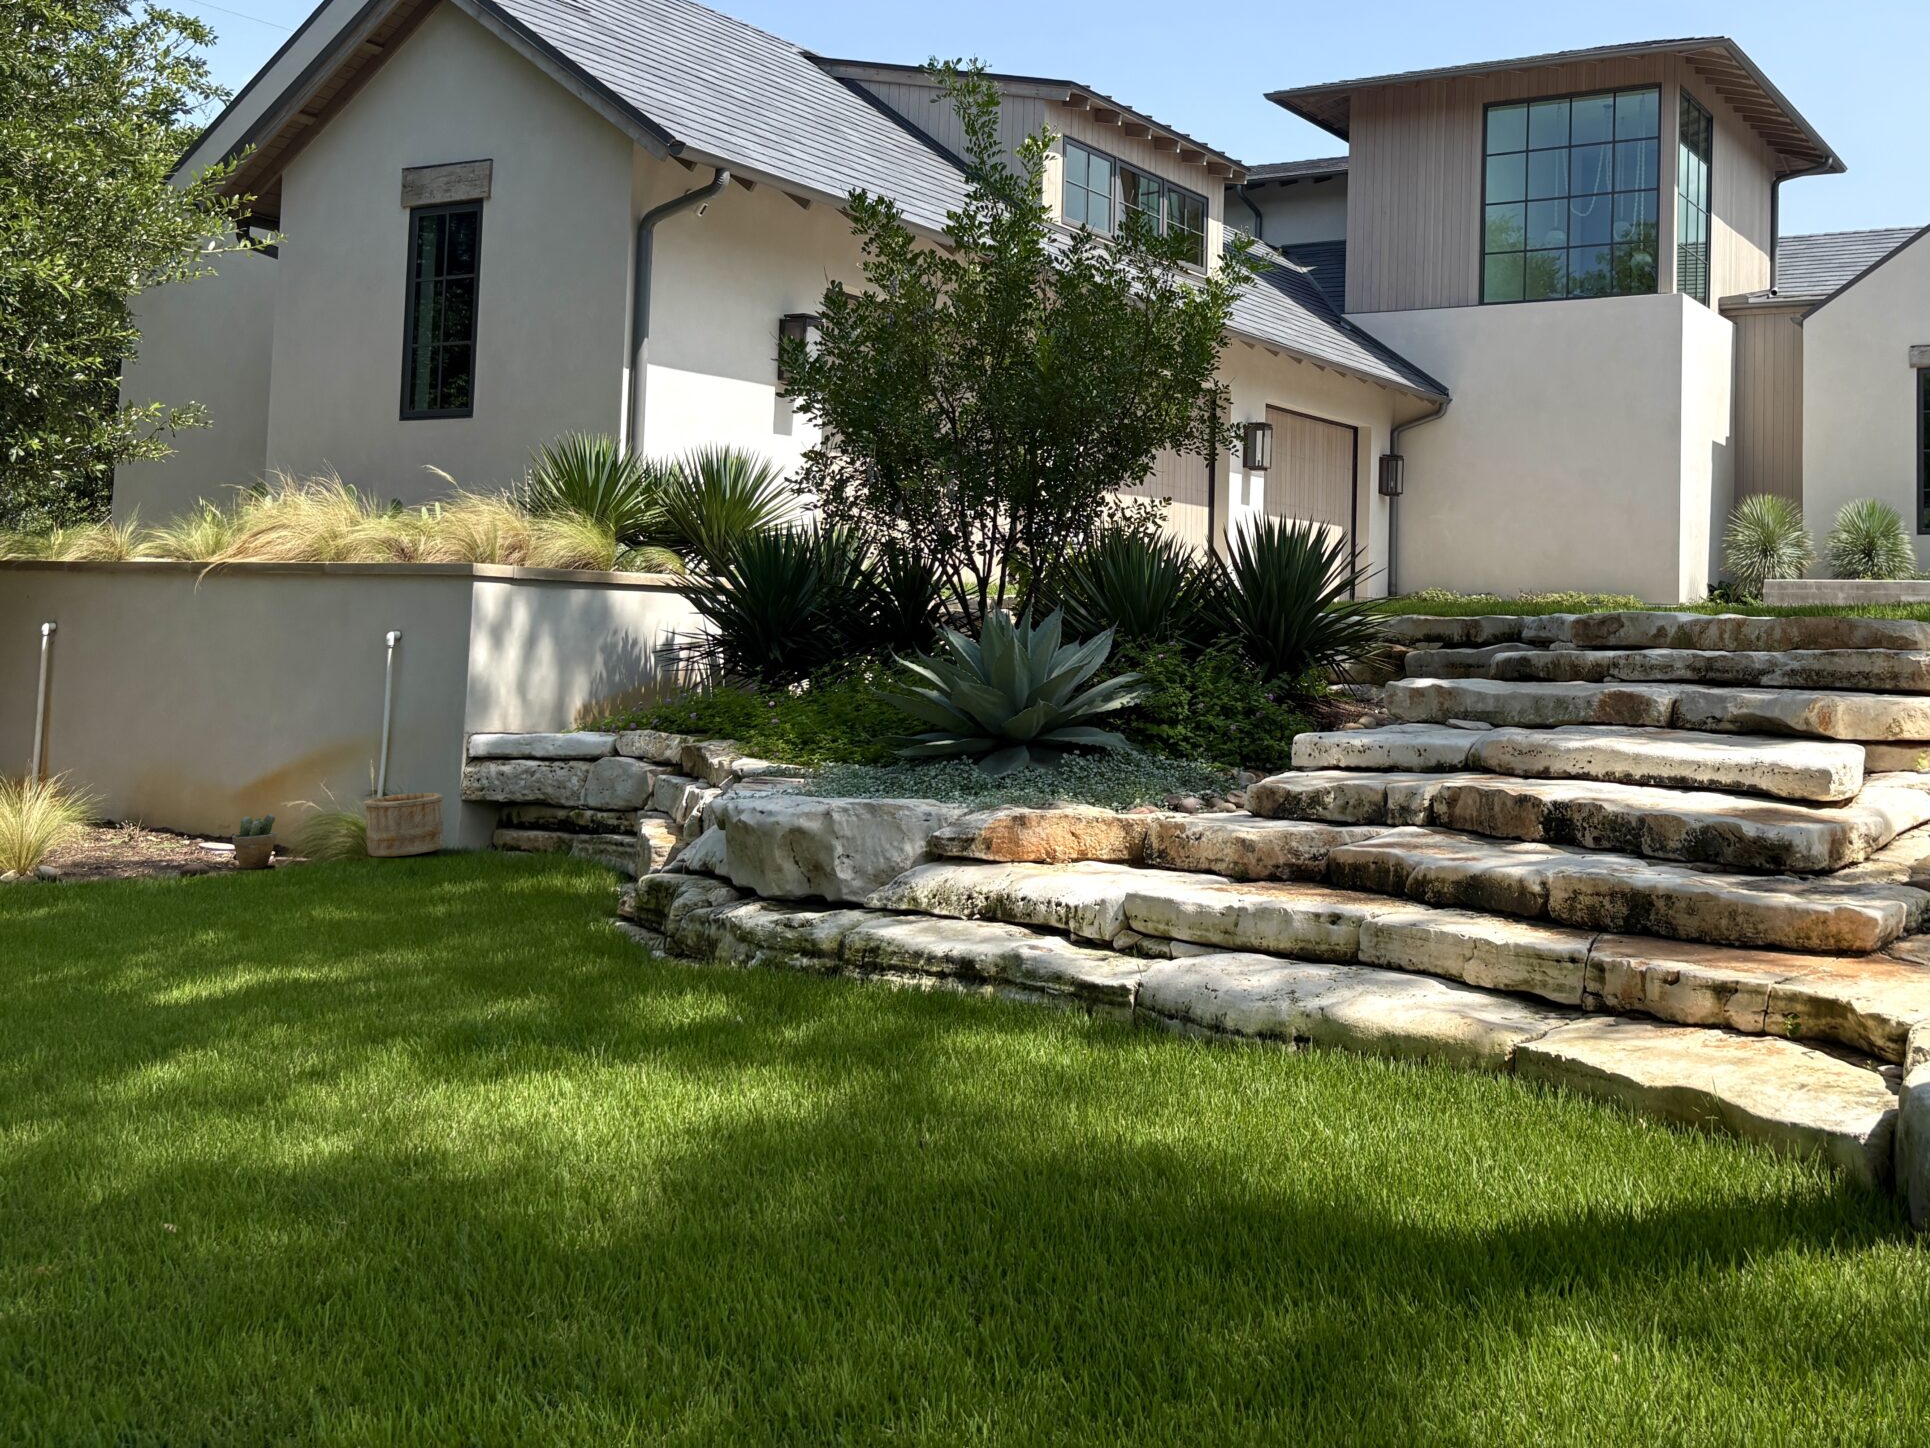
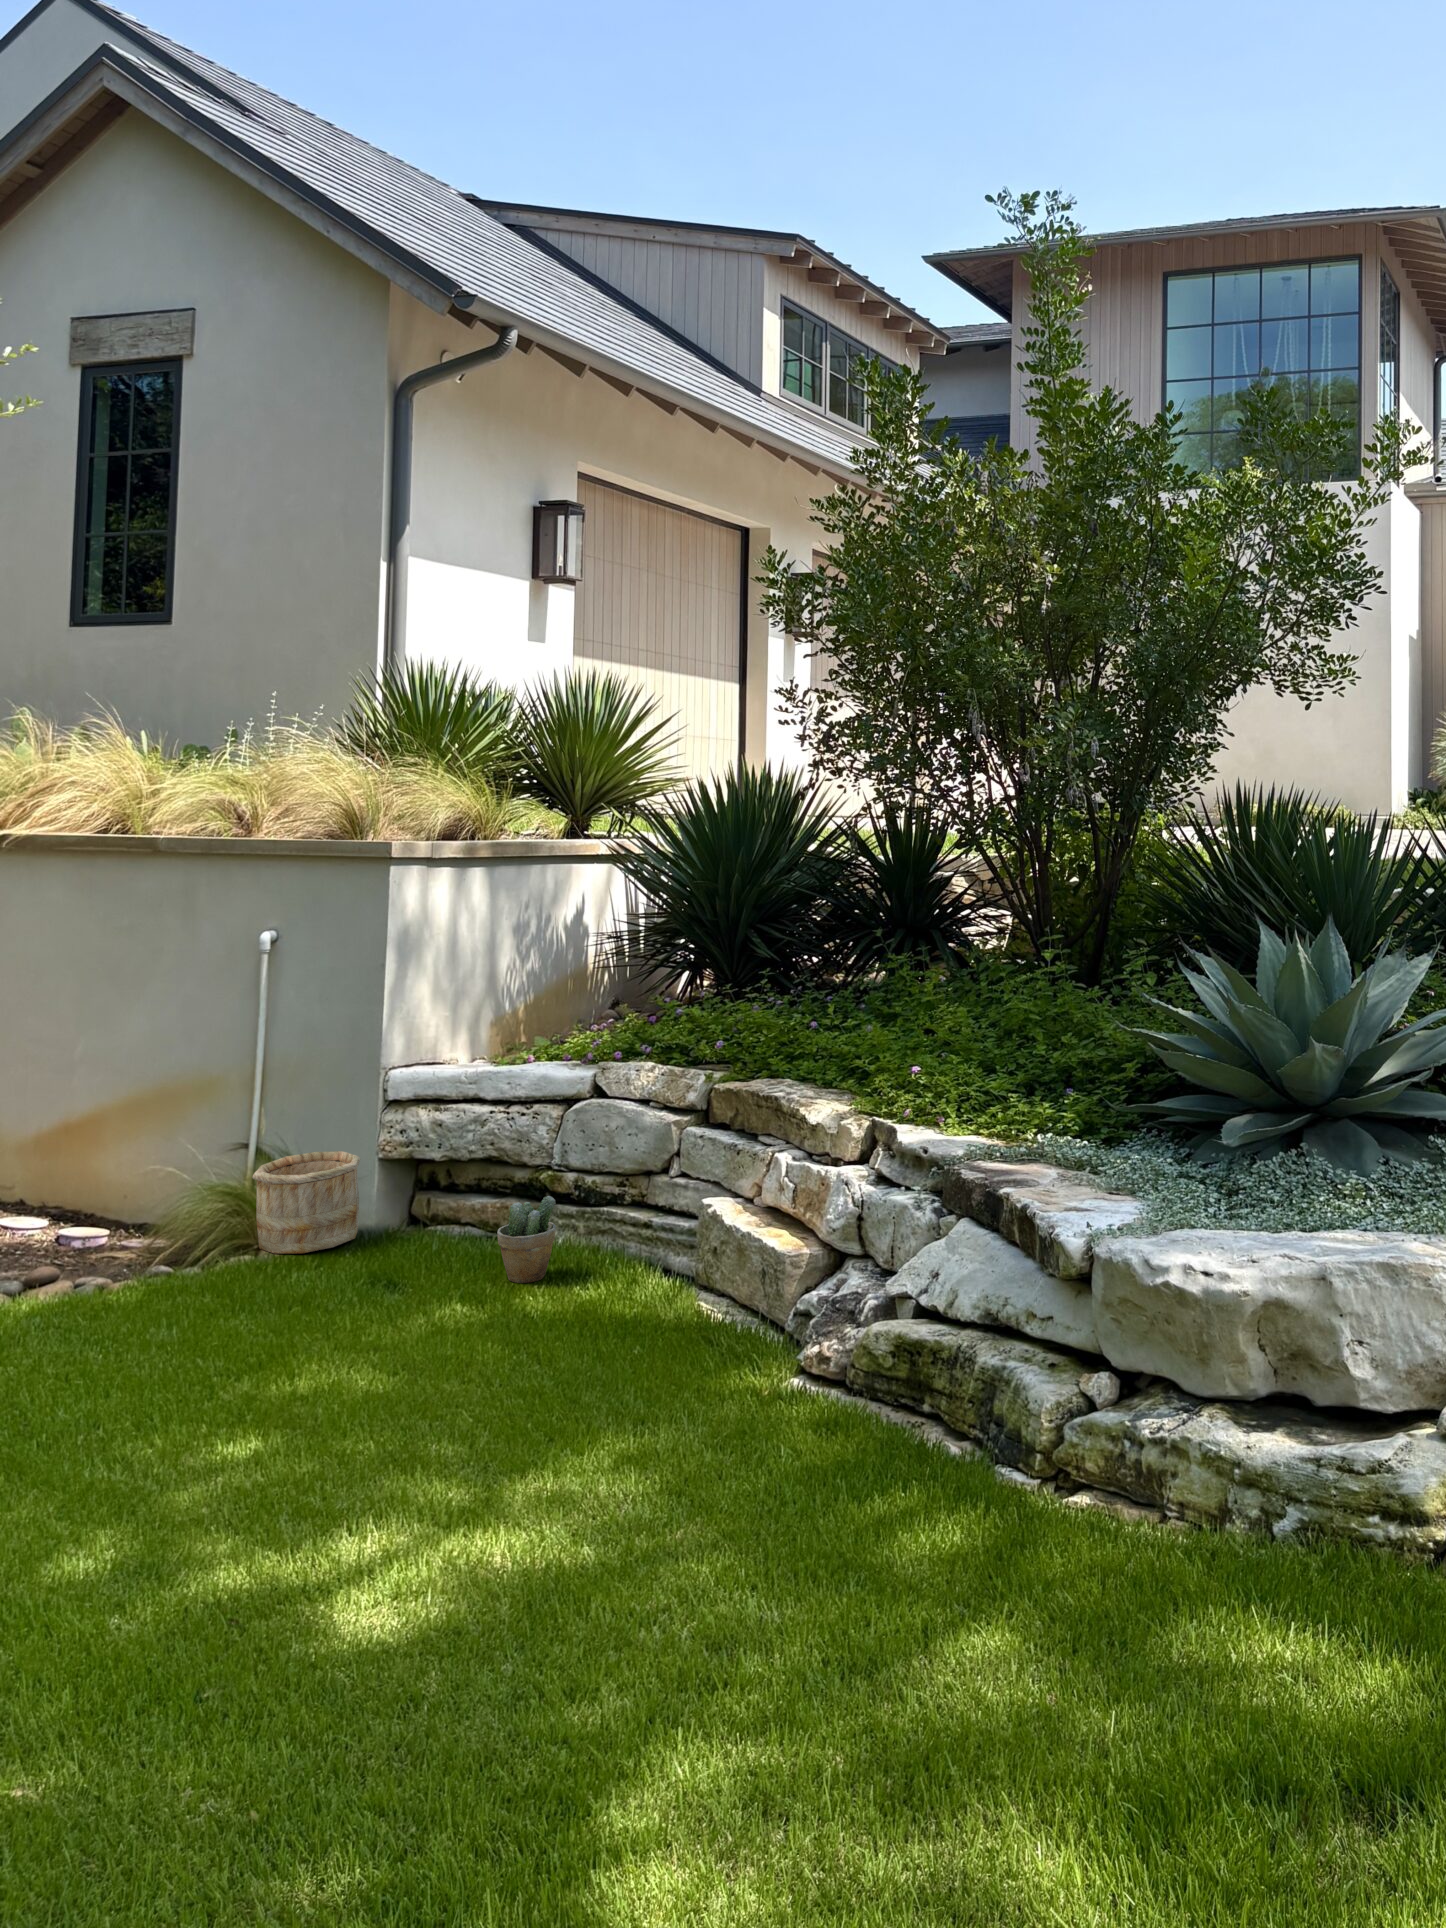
potted plant: present [232,814,276,869] -> present [497,1196,556,1283]

